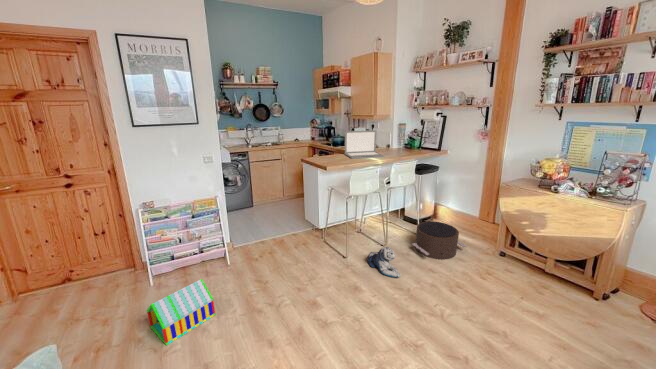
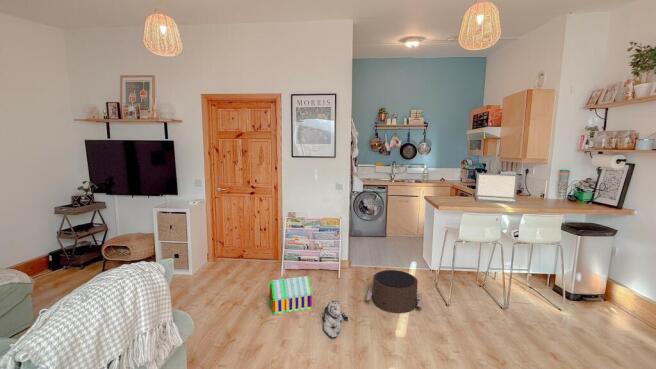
pouf: present [413,221,467,259] -> present [367,270,423,313]
plush toy: present [367,247,400,278] -> present [323,300,348,338]

